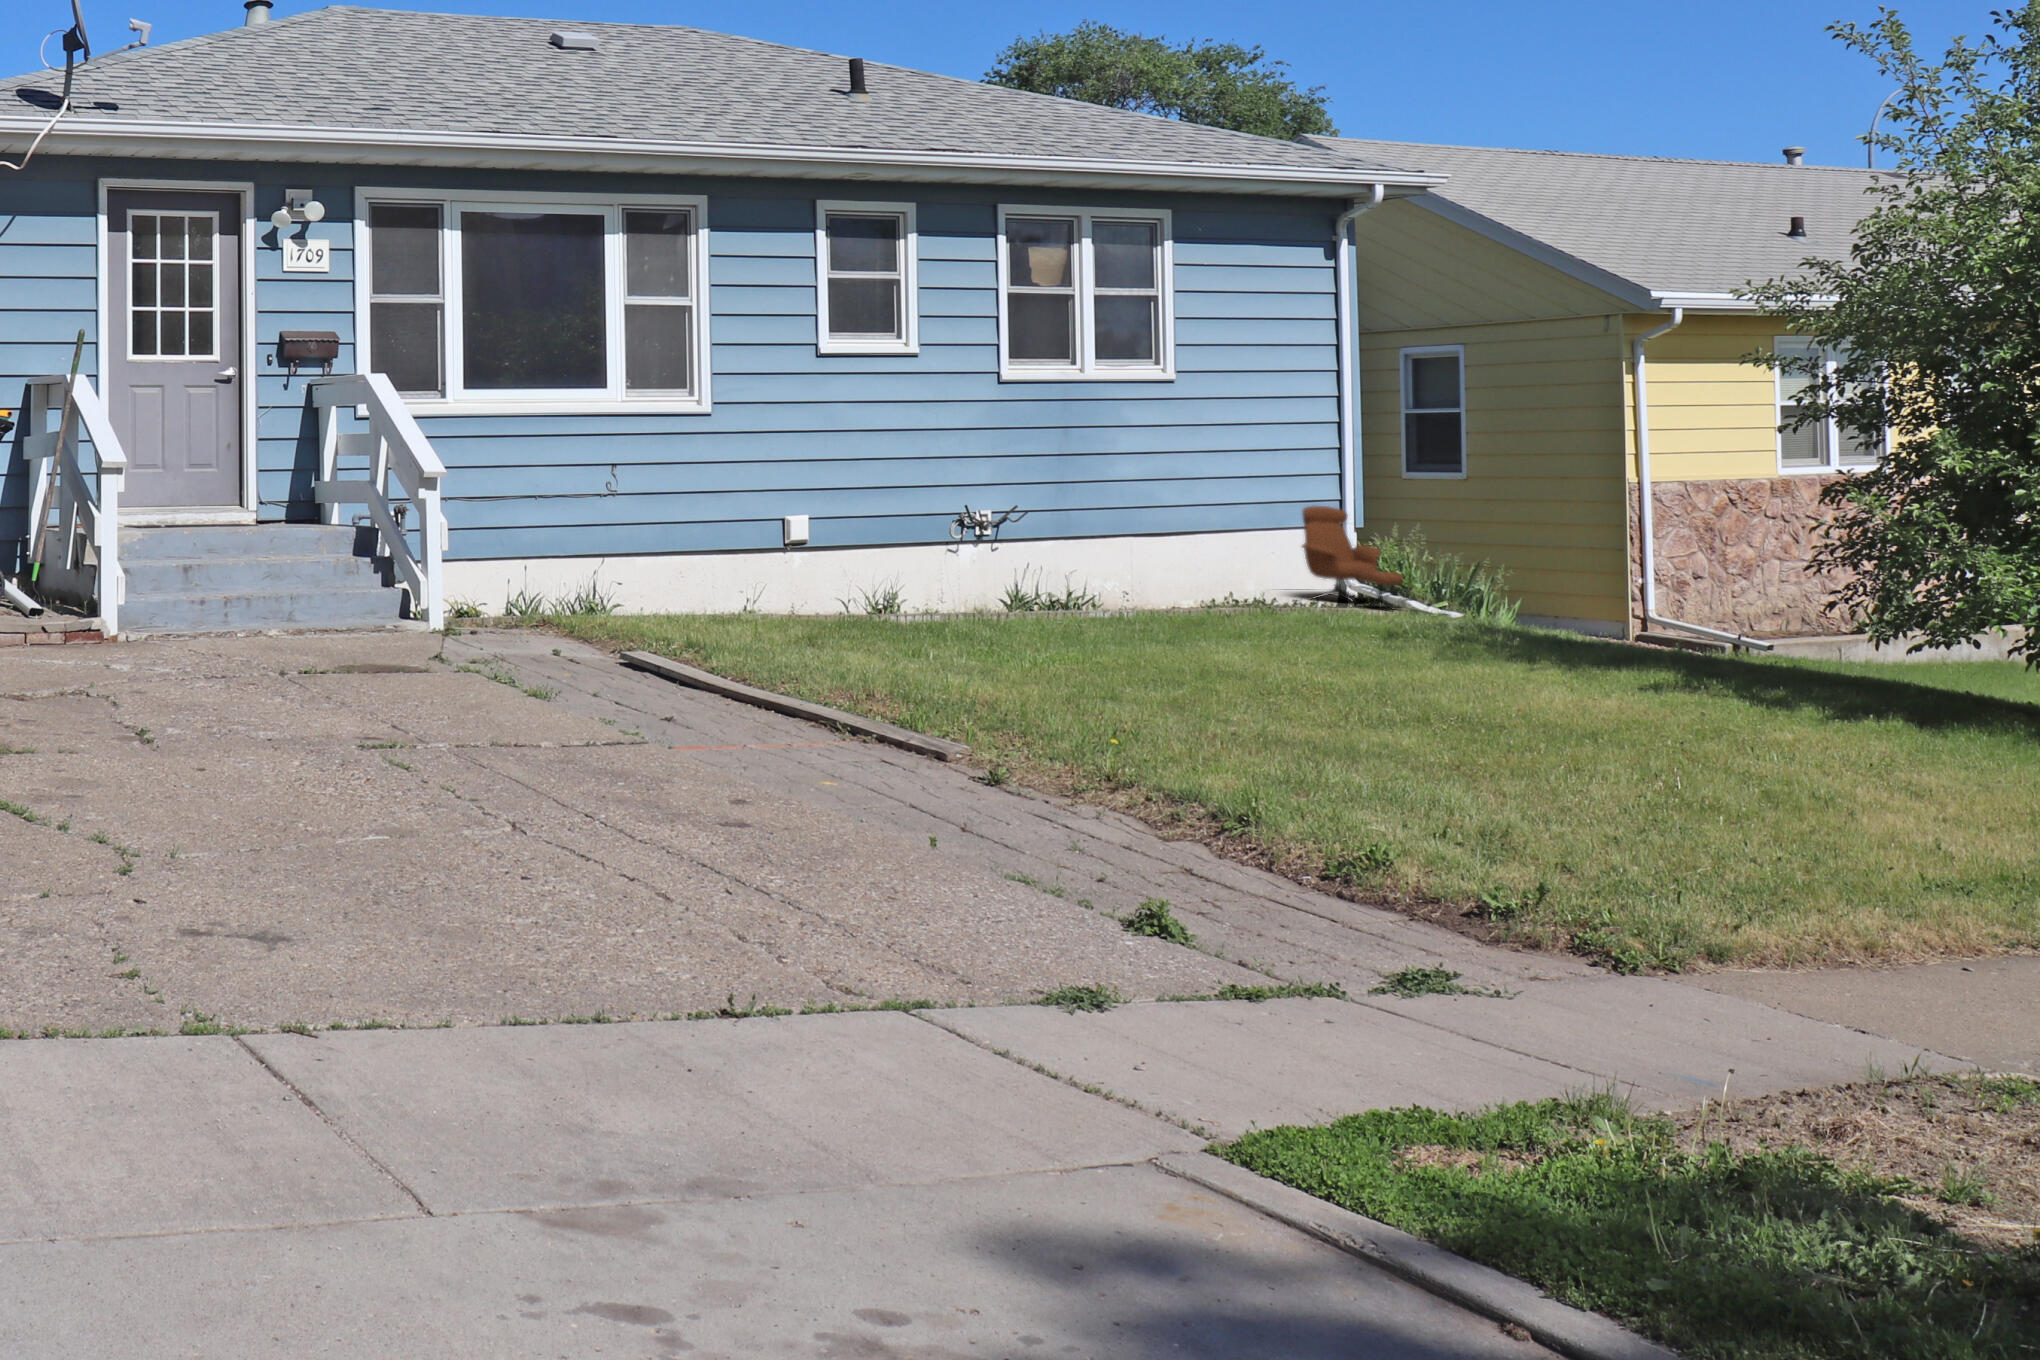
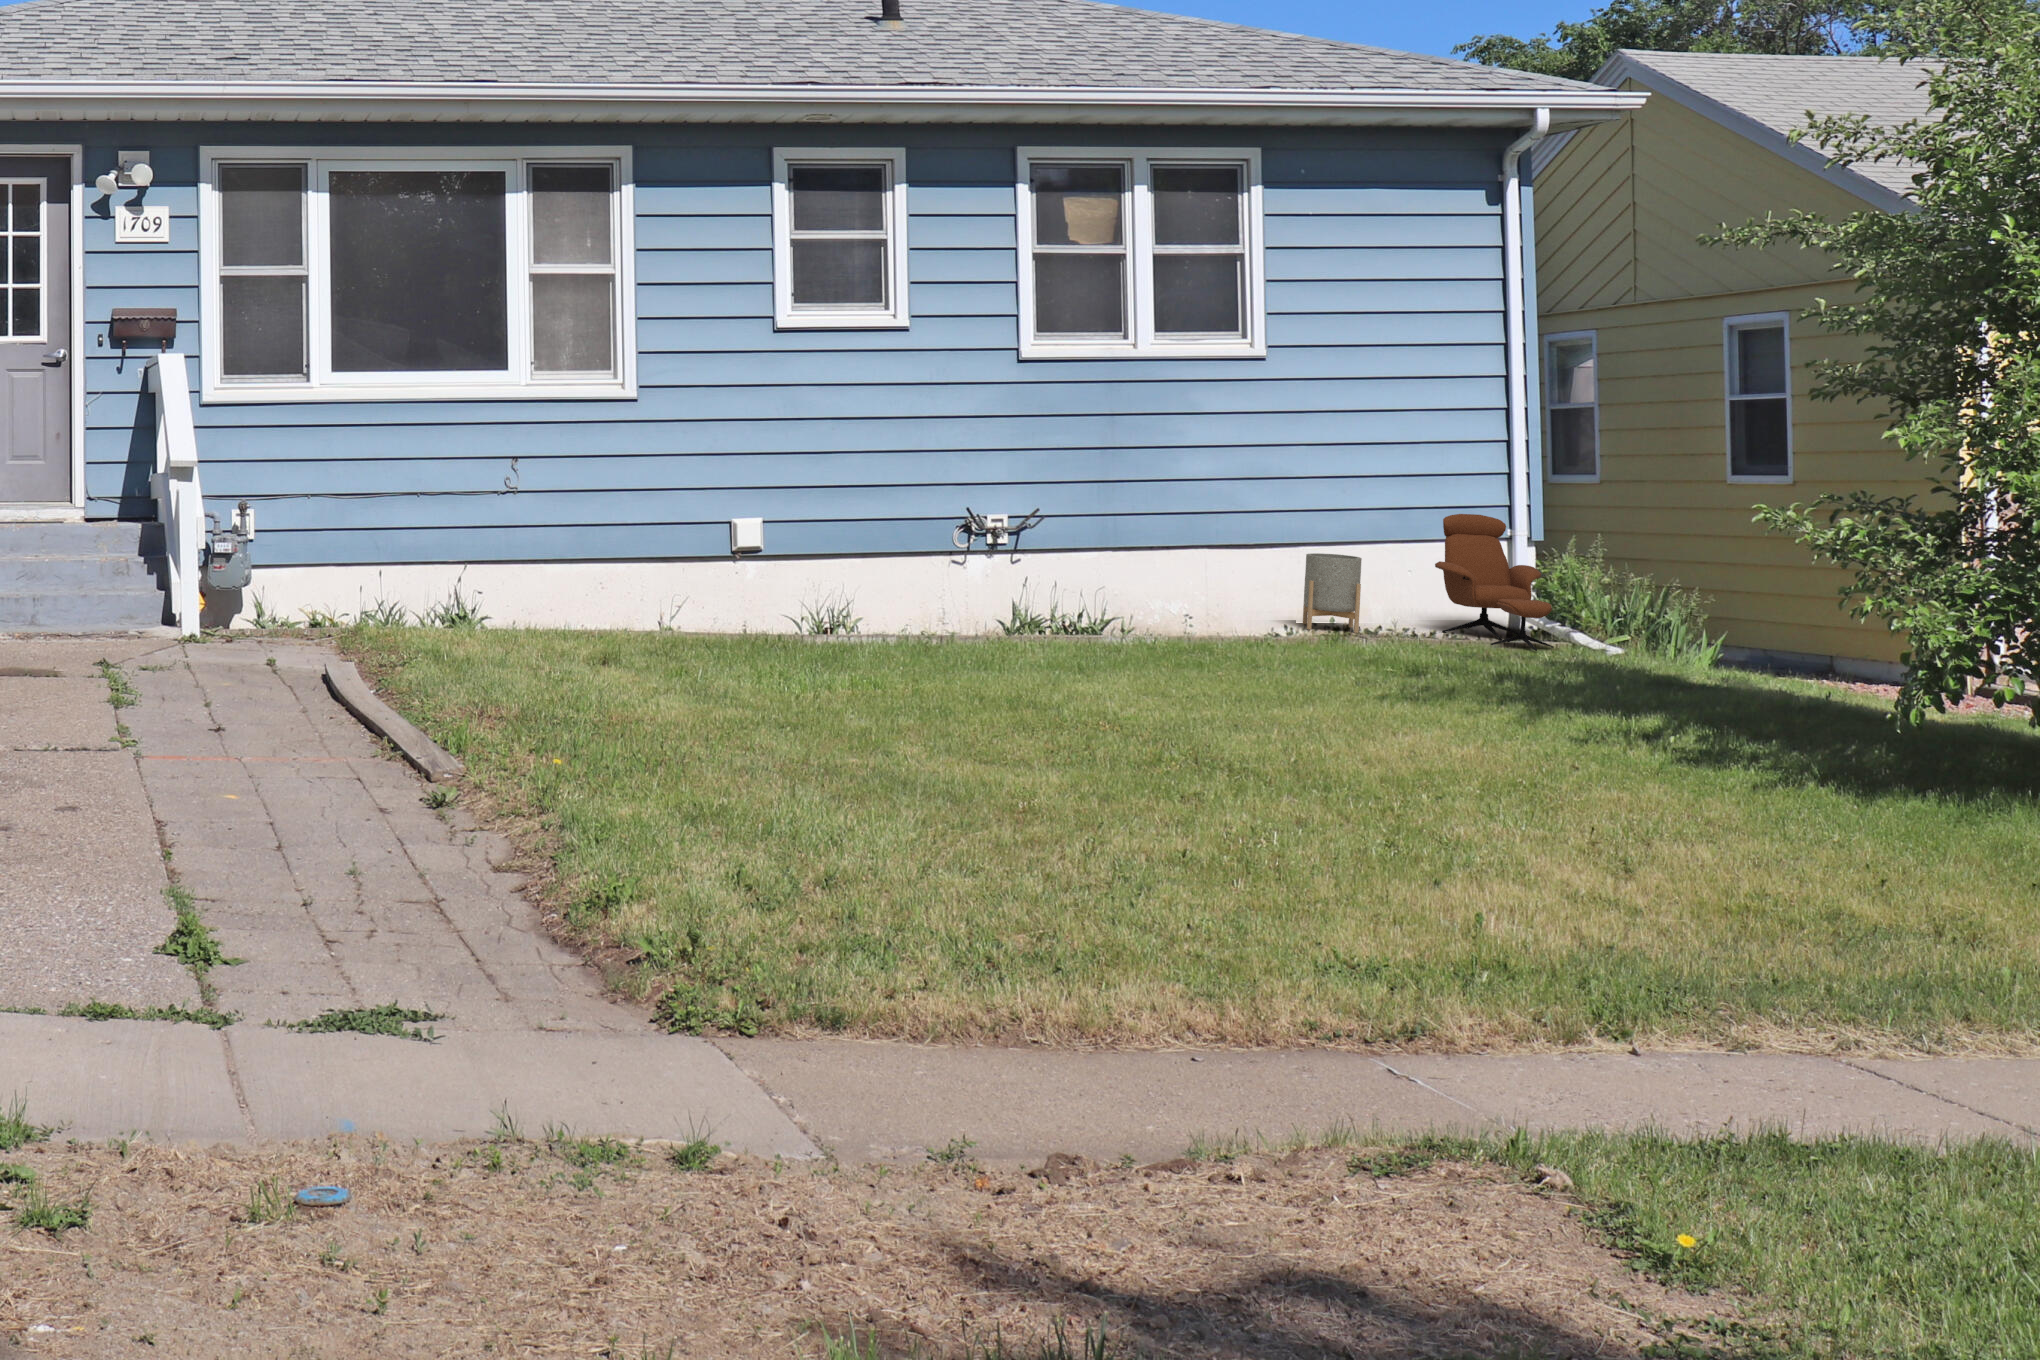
planter: none [1203,538,1256,601] -> present [1303,553,1362,633]

